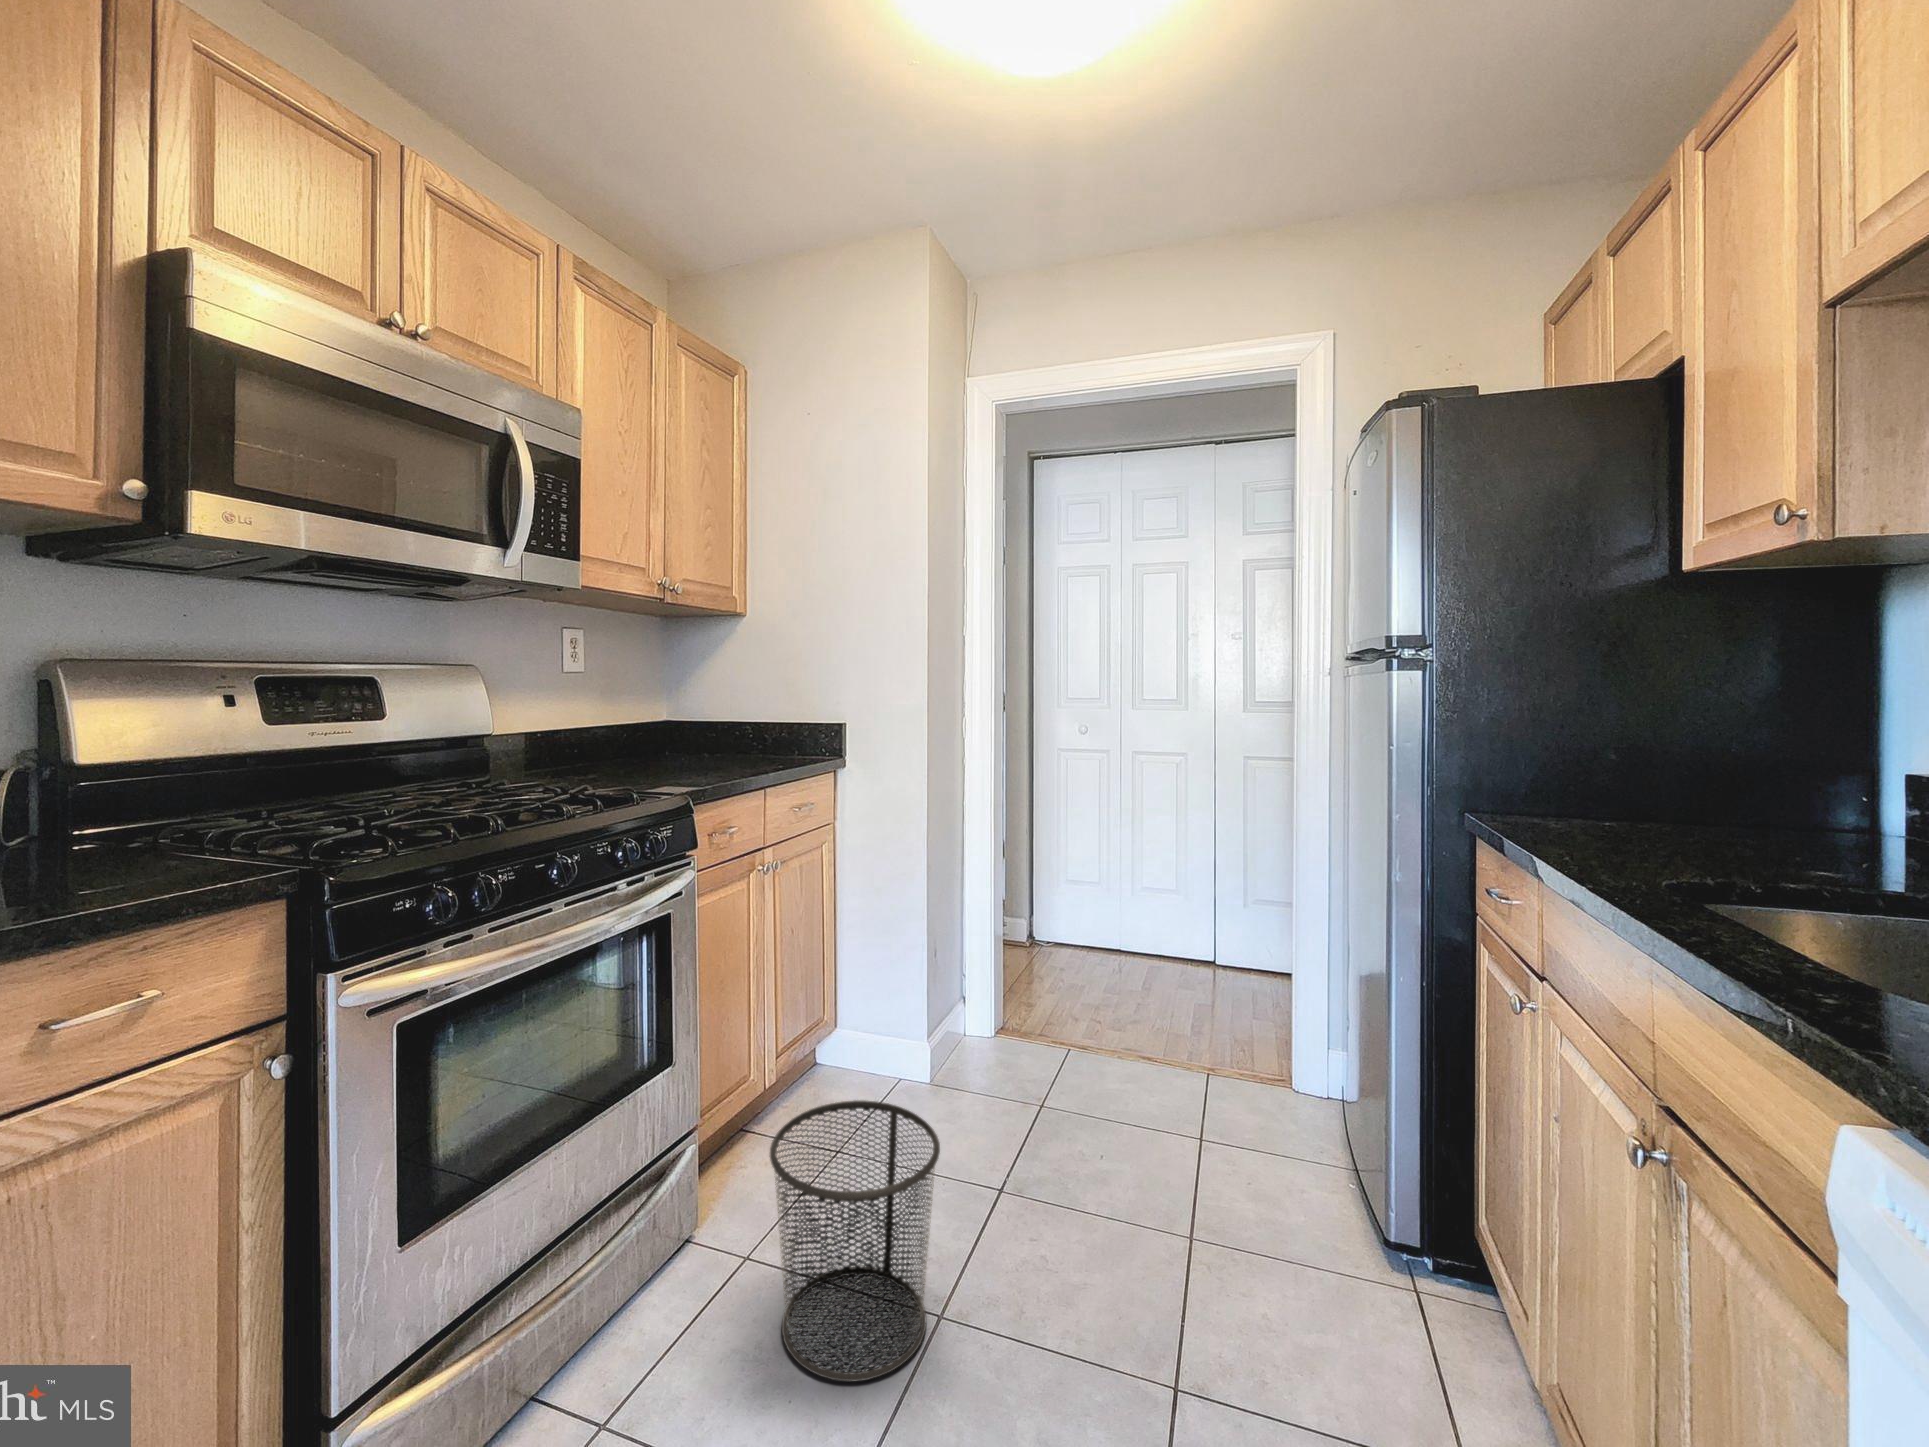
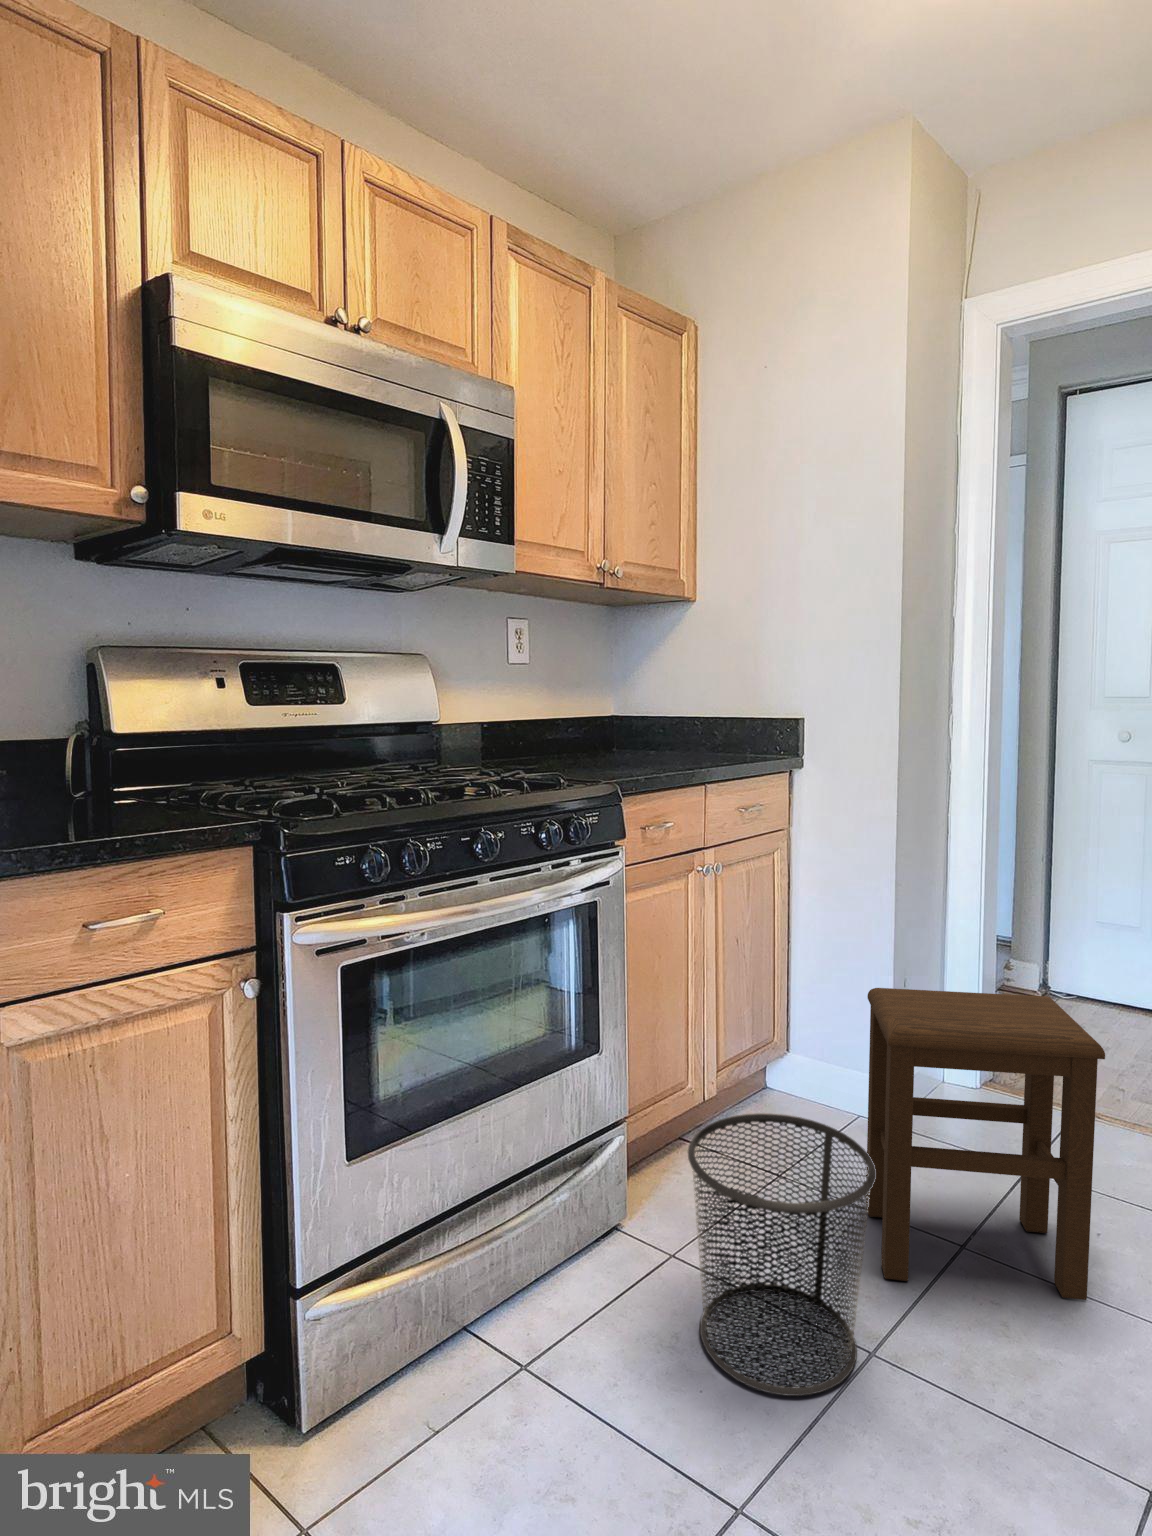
stool: none [915,959,1105,1237] -> present [866,988,1105,1300]

